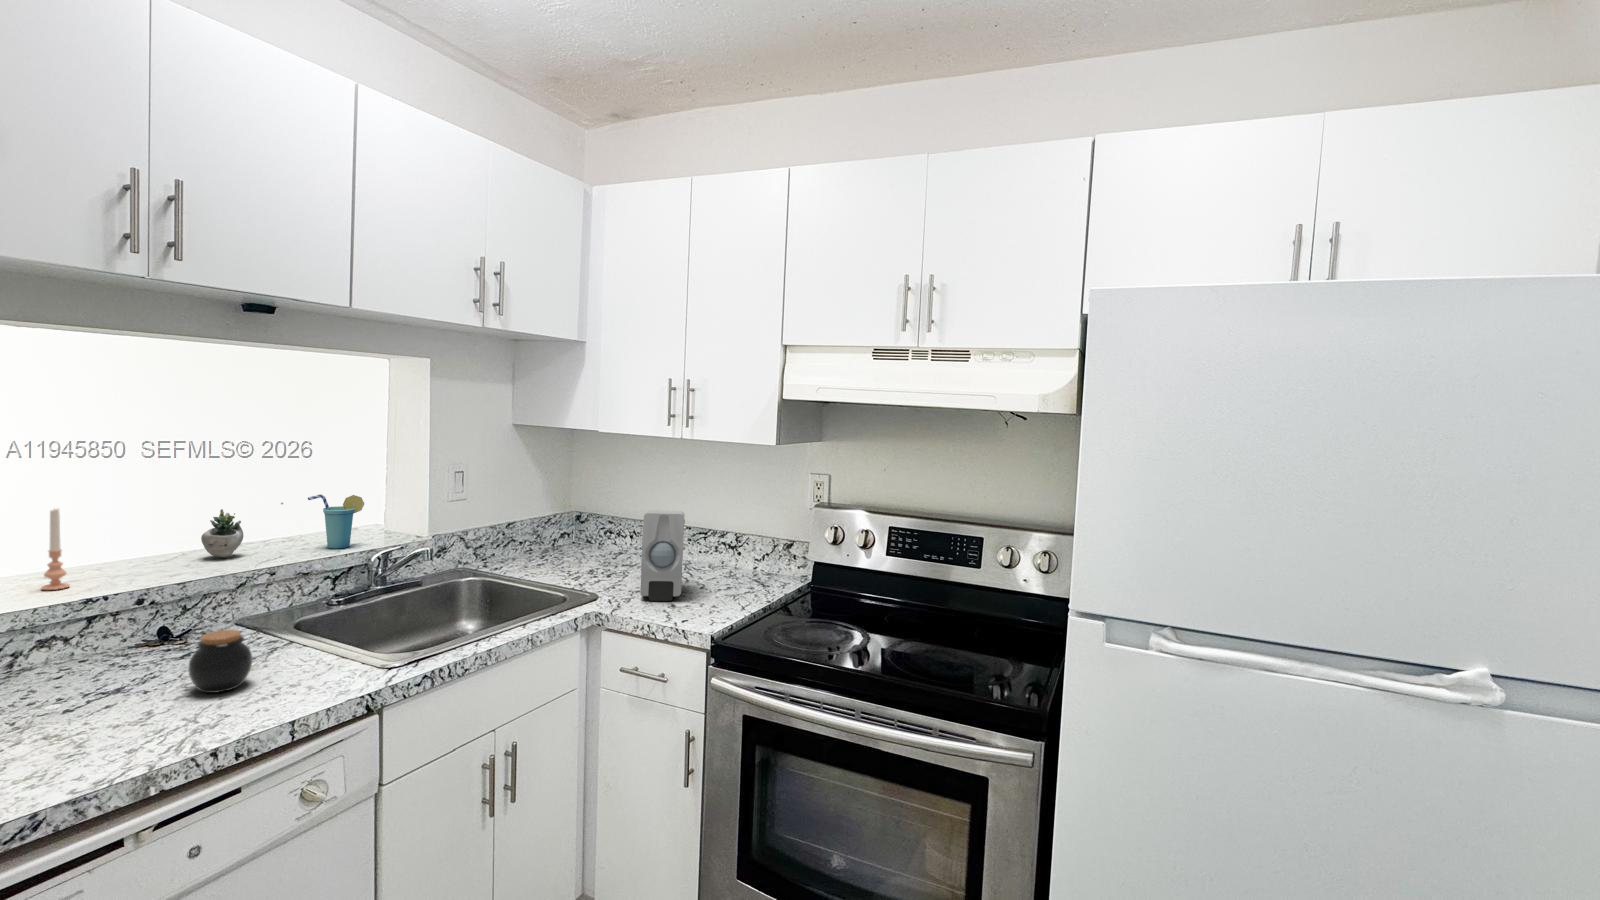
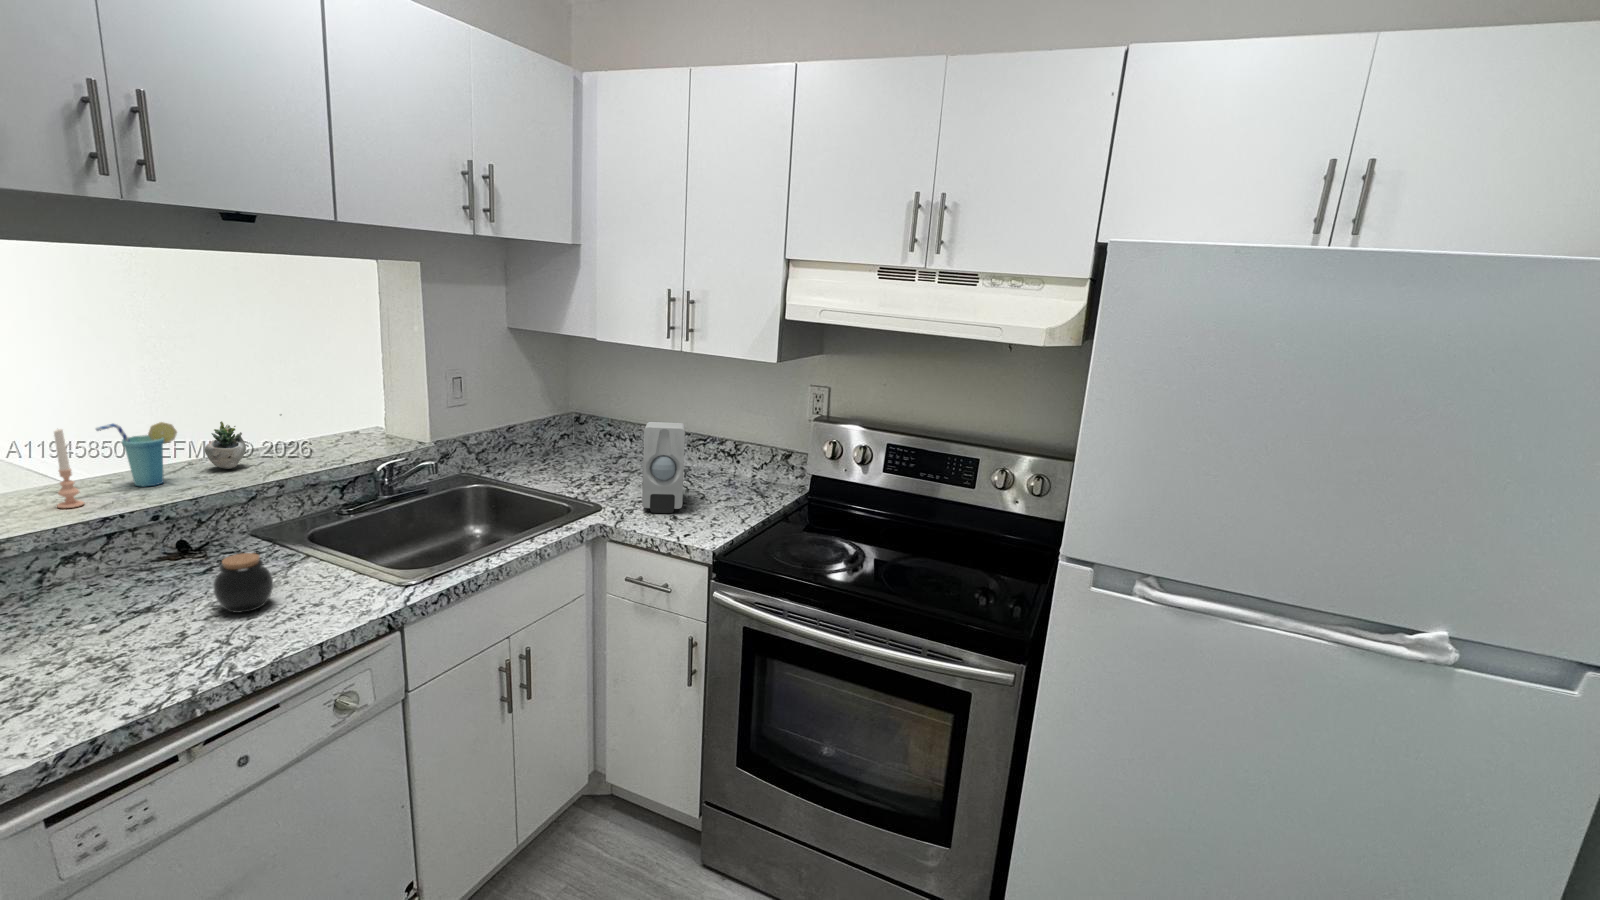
cup: present [308,494,364,549] -> present [96,422,177,486]

